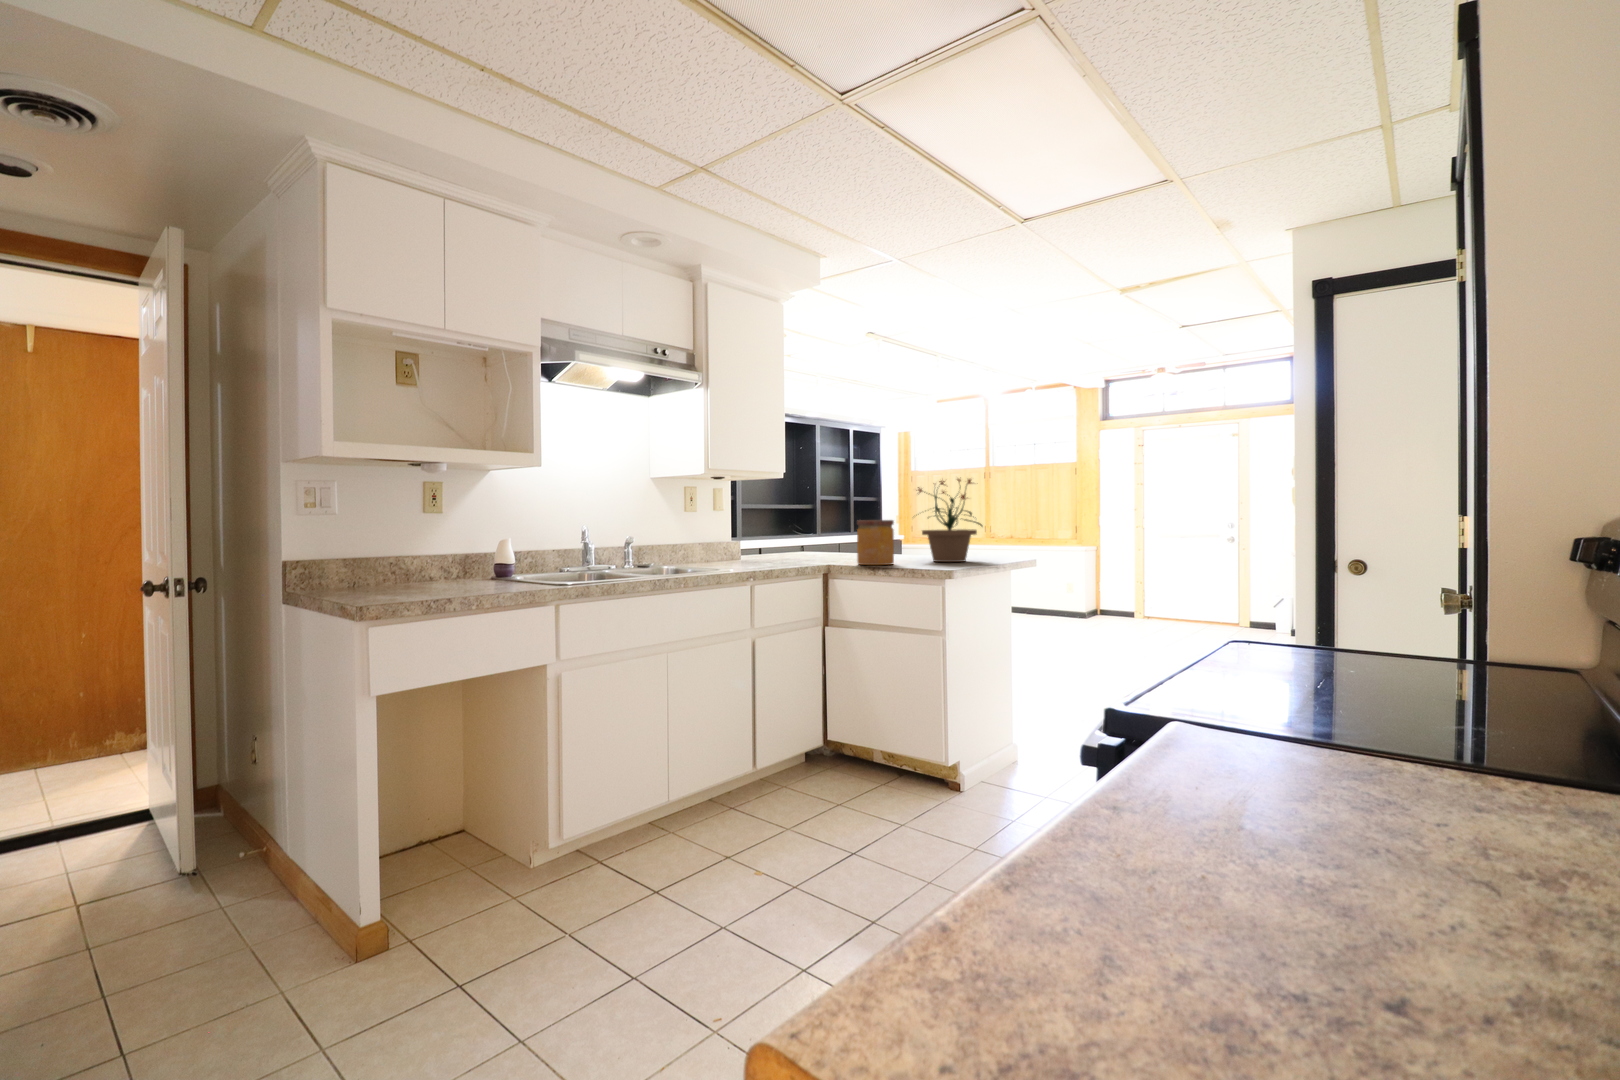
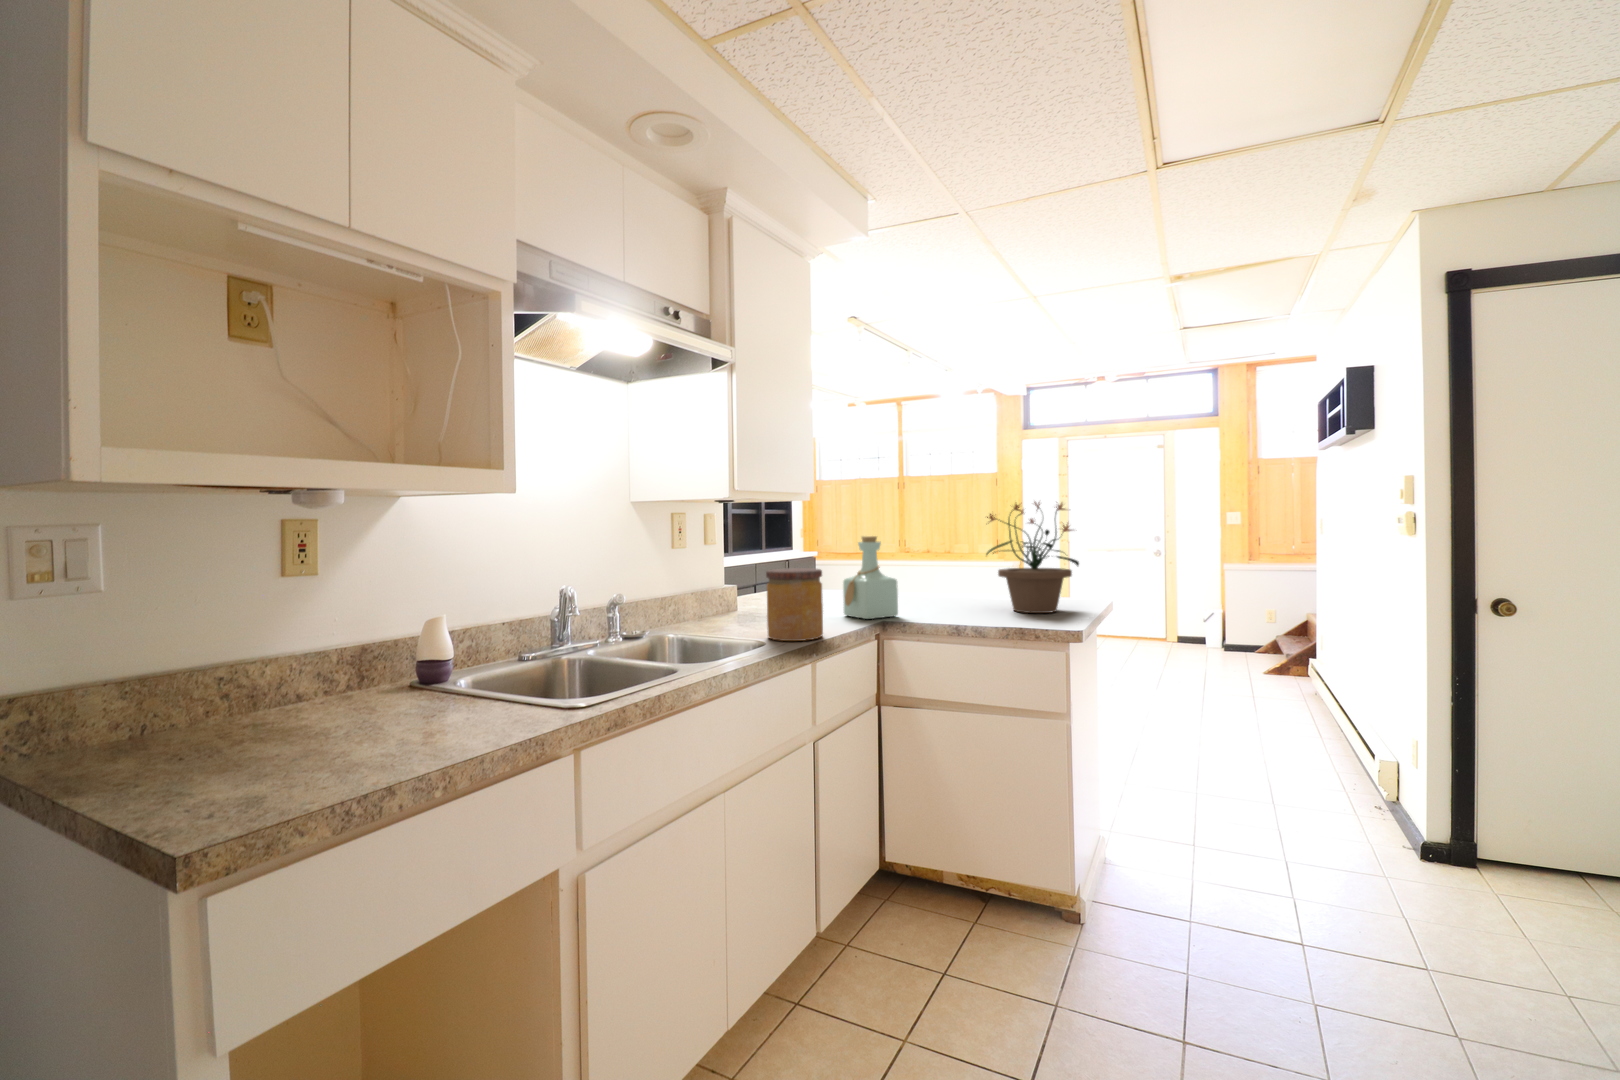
bottle: none [803,503,841,563] -> present [843,536,898,619]
jar: present [857,520,894,565] -> present [766,568,823,641]

